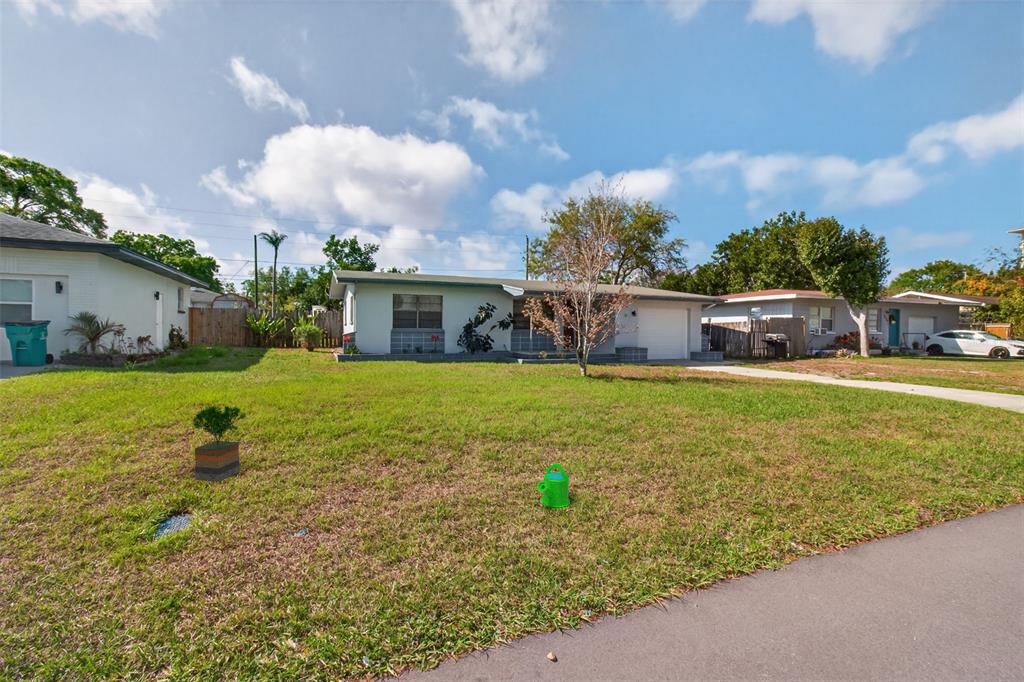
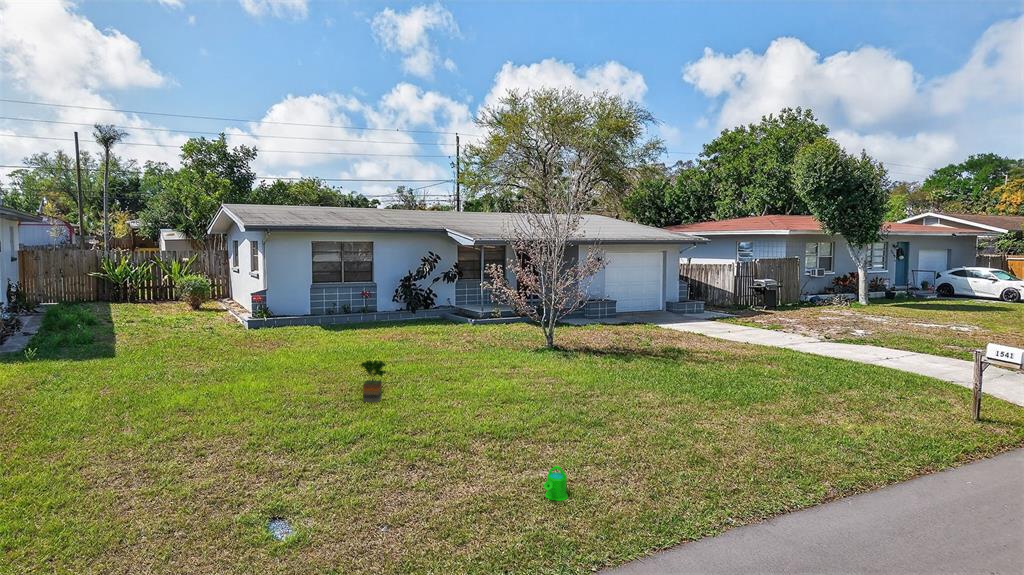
potted tree: present [193,406,246,481] -> present [361,360,386,402]

